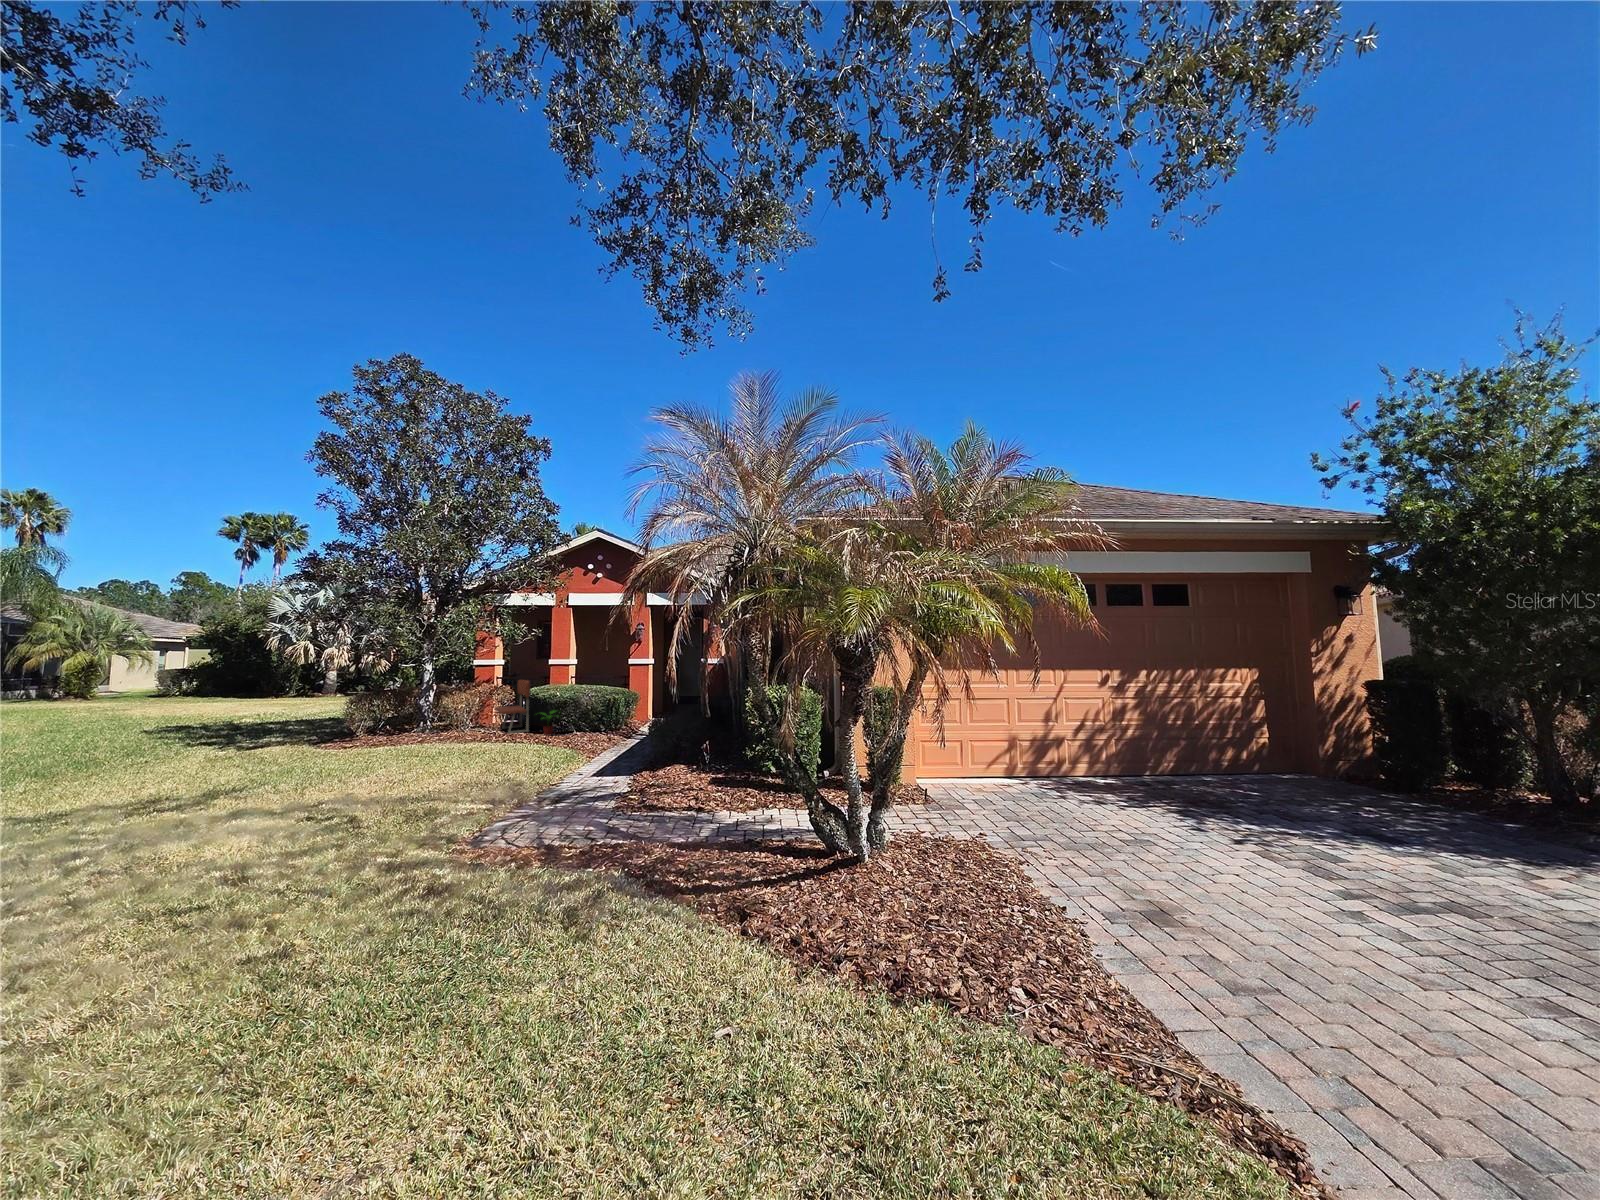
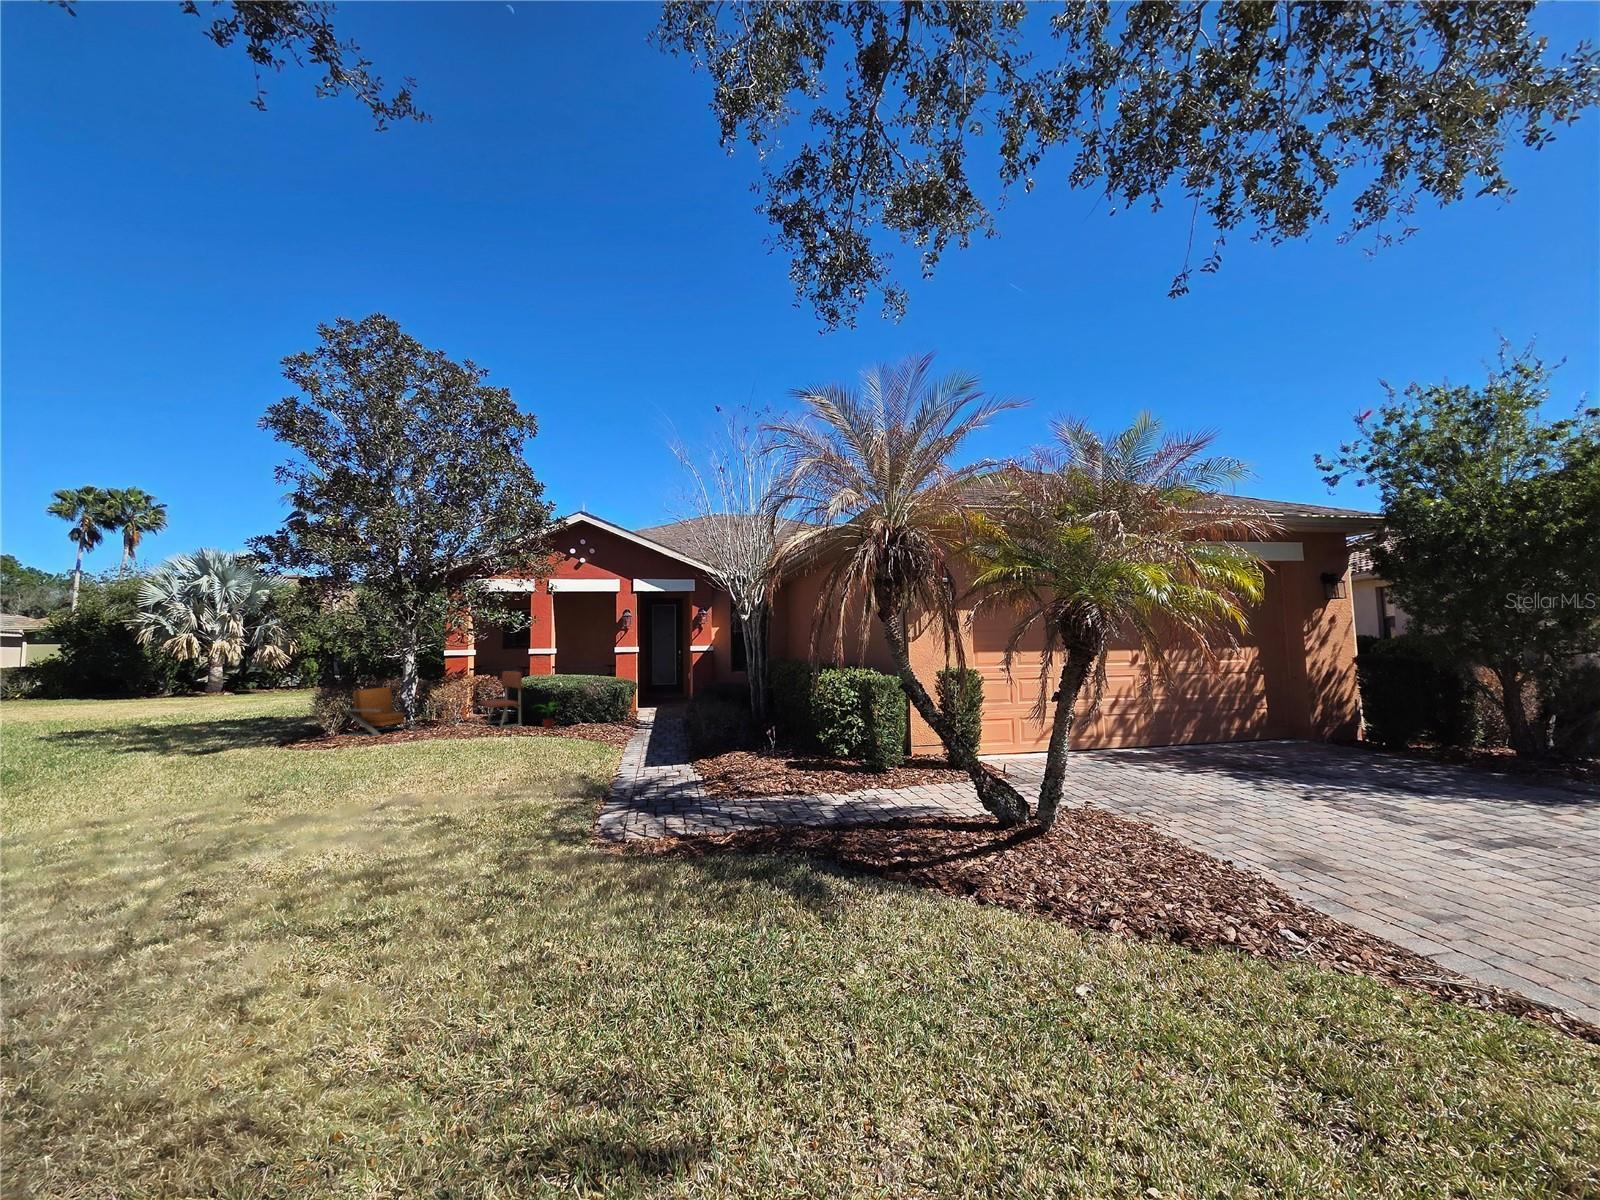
lounge chair: none [374,693,439,739] -> present [346,687,416,736]

